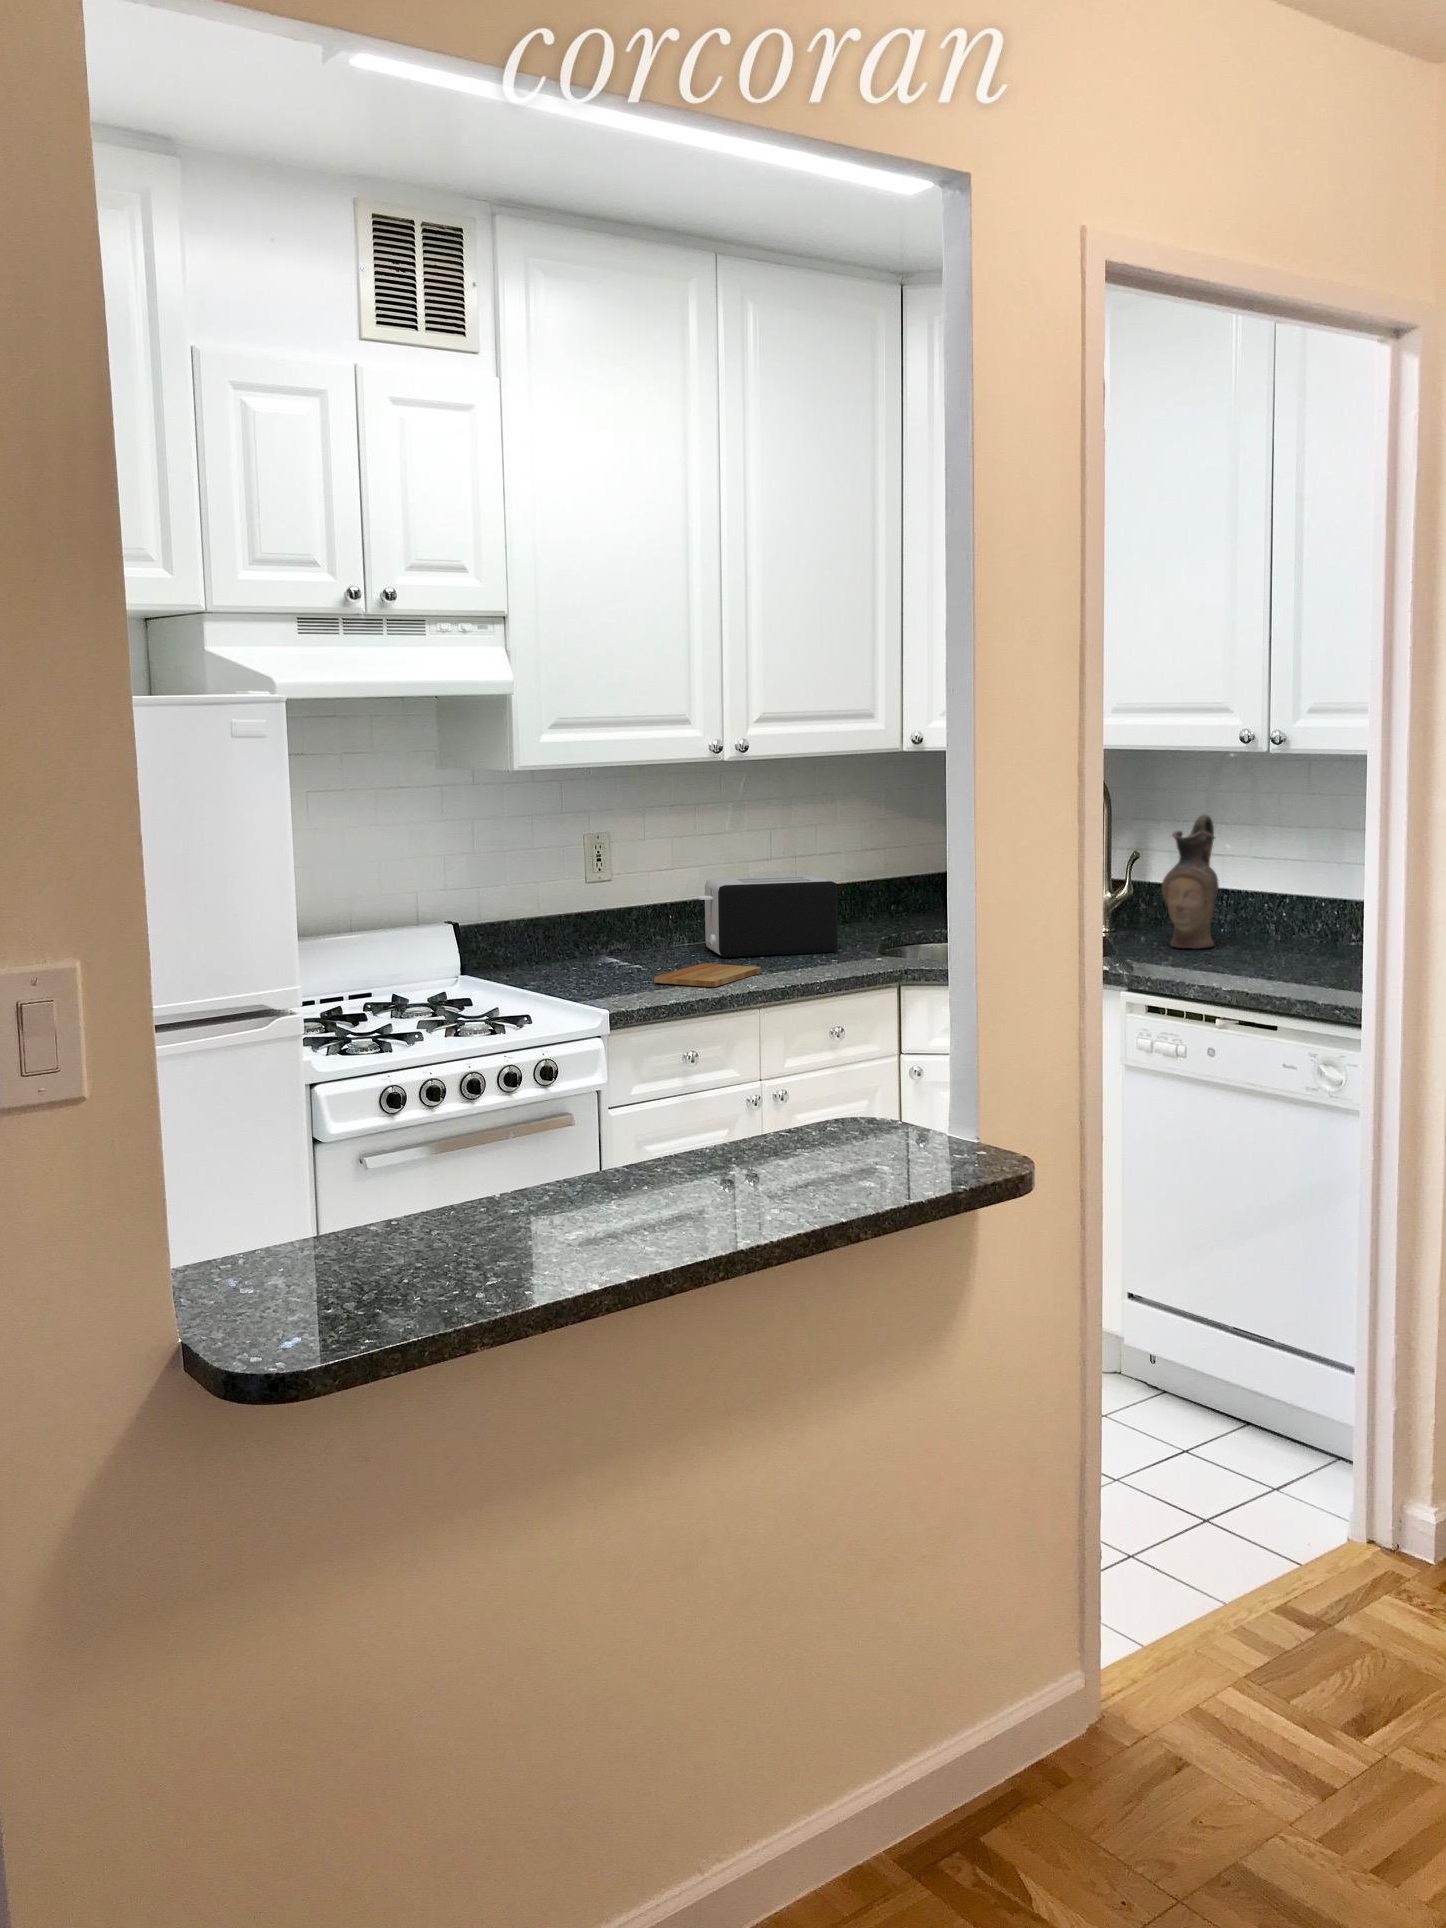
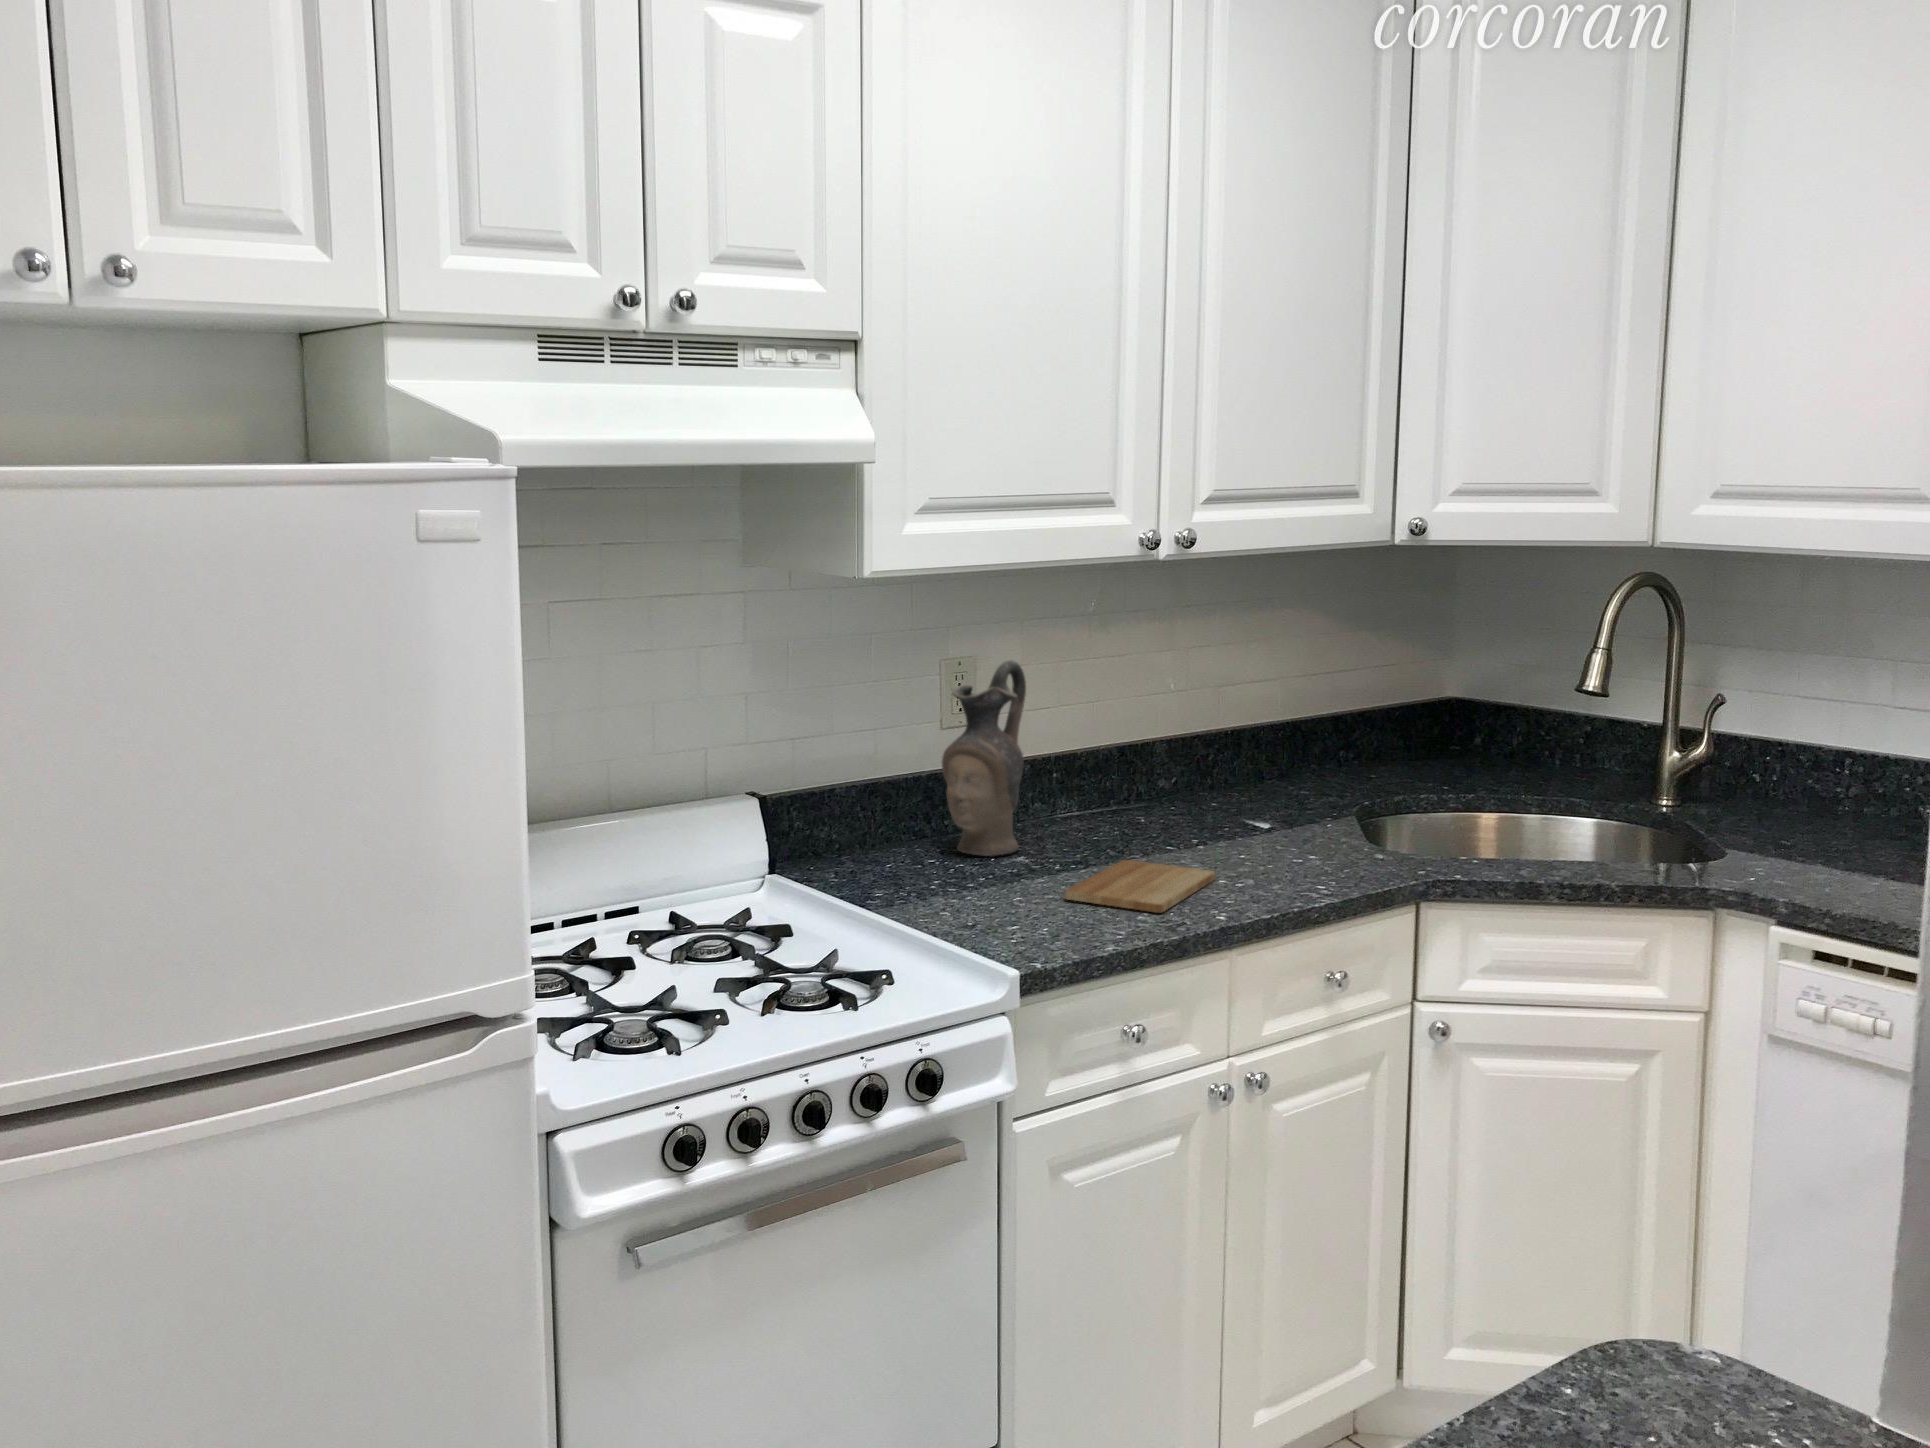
ceramic pitcher: present [1162,814,1219,948] -> present [942,660,1026,856]
toaster: present [698,875,838,957] -> none [1105,721,1307,843]

